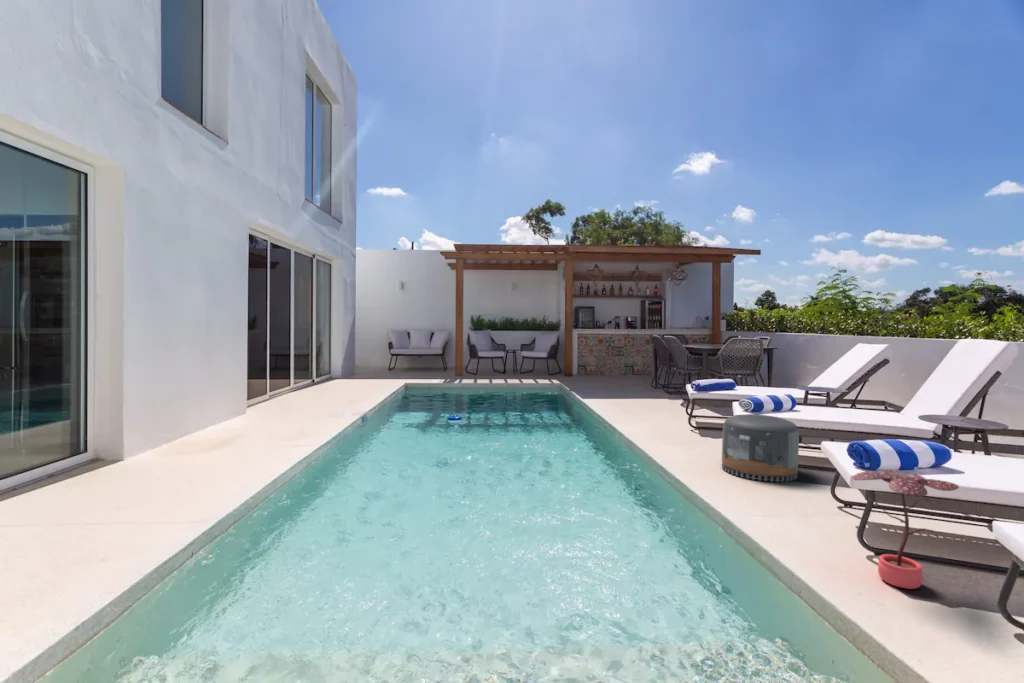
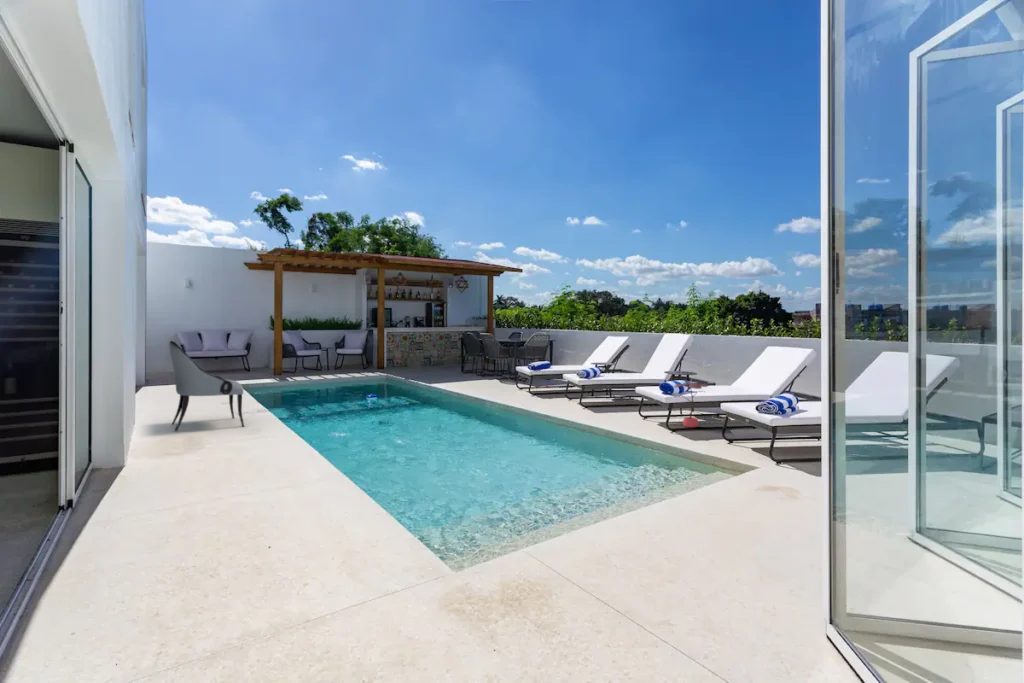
armchair: none [174,345,268,447] -> present [169,341,244,431]
pouf: present [722,414,799,482] -> none [581,374,620,409]

